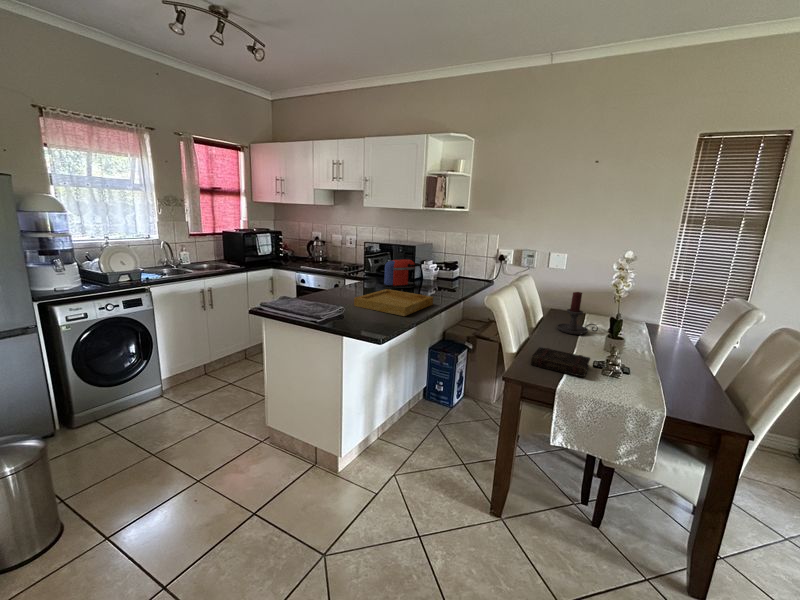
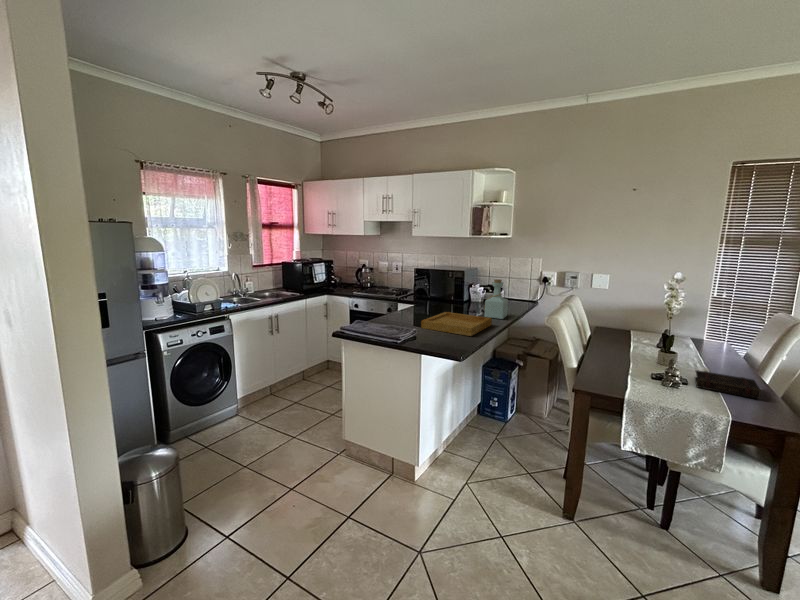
bottle: none [430,255,456,298] -> present [484,279,508,319]
coffee maker: present [383,259,421,289] -> none [438,284,472,311]
candle holder: present [557,292,598,335] -> none [609,310,649,350]
book: present [531,347,590,377] -> present [695,370,761,398]

